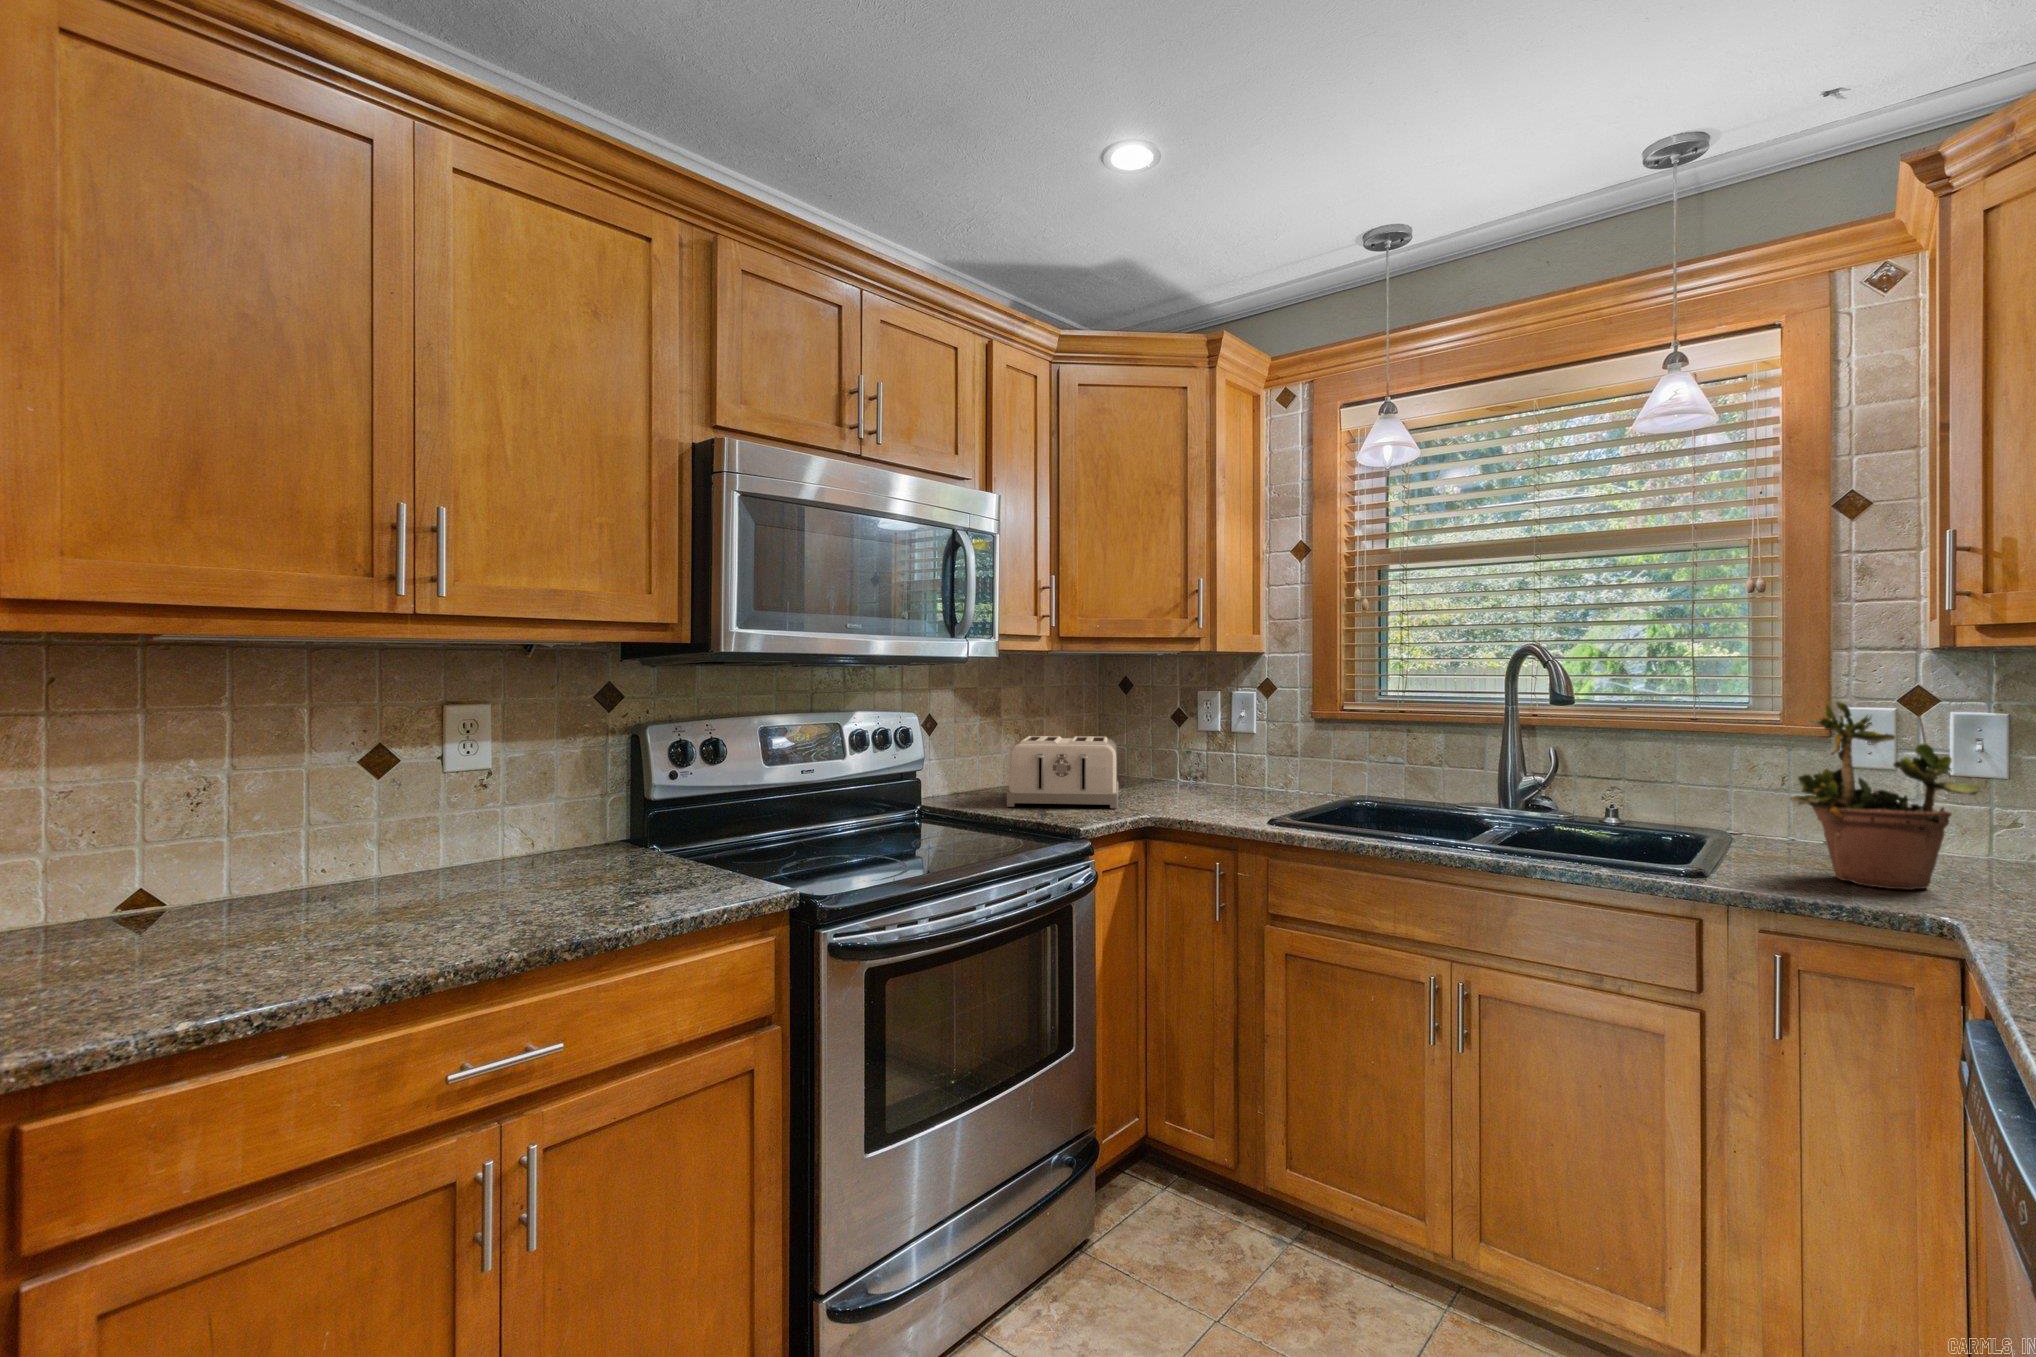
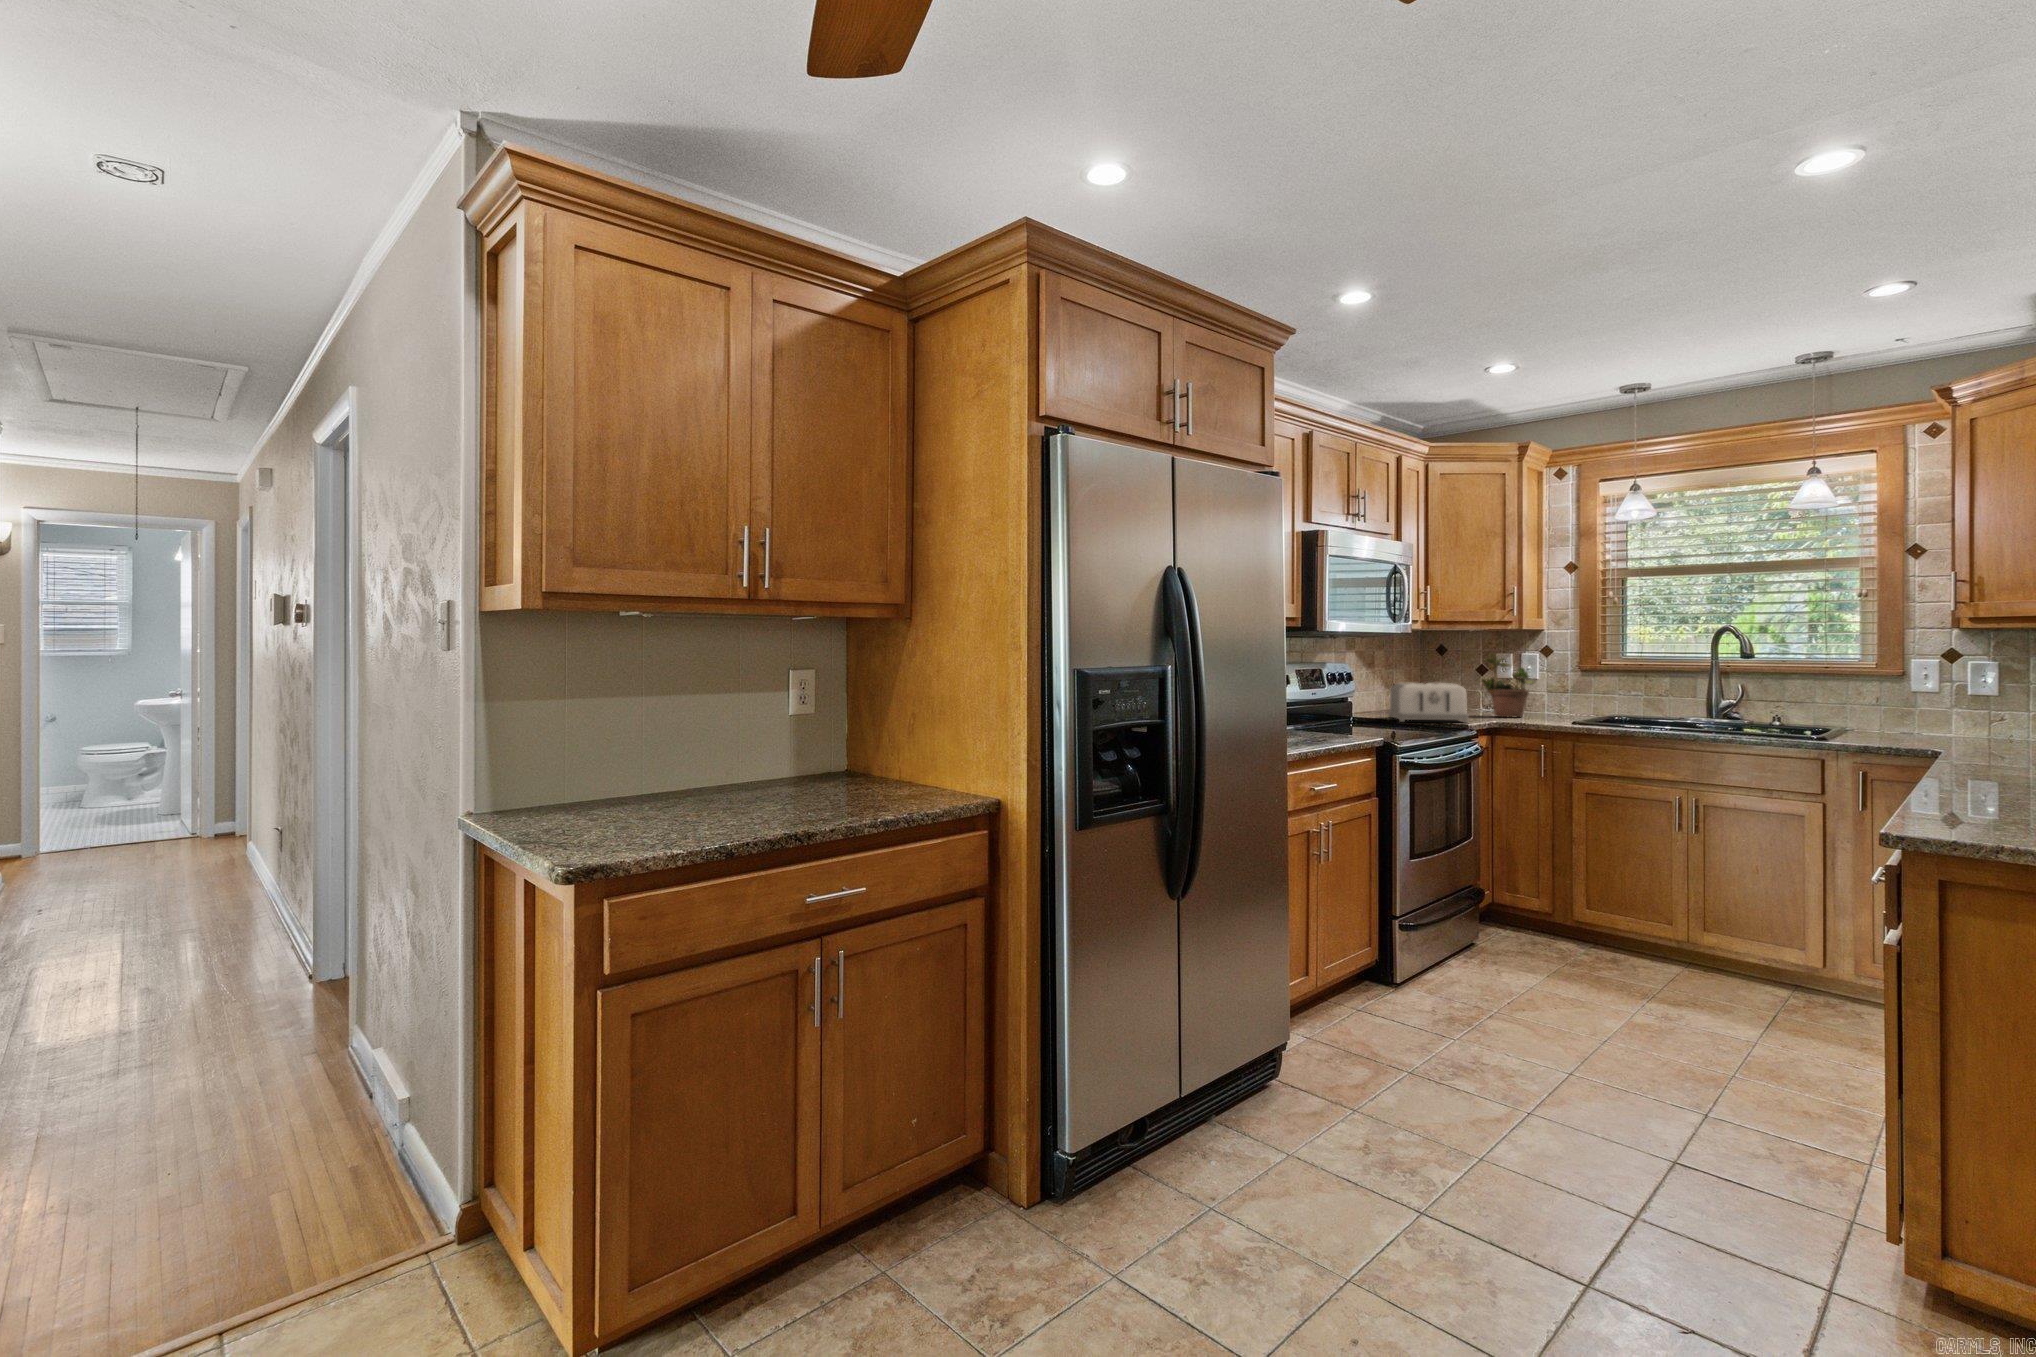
potted plant: present [1790,687,1980,890] -> present [1480,655,1534,718]

